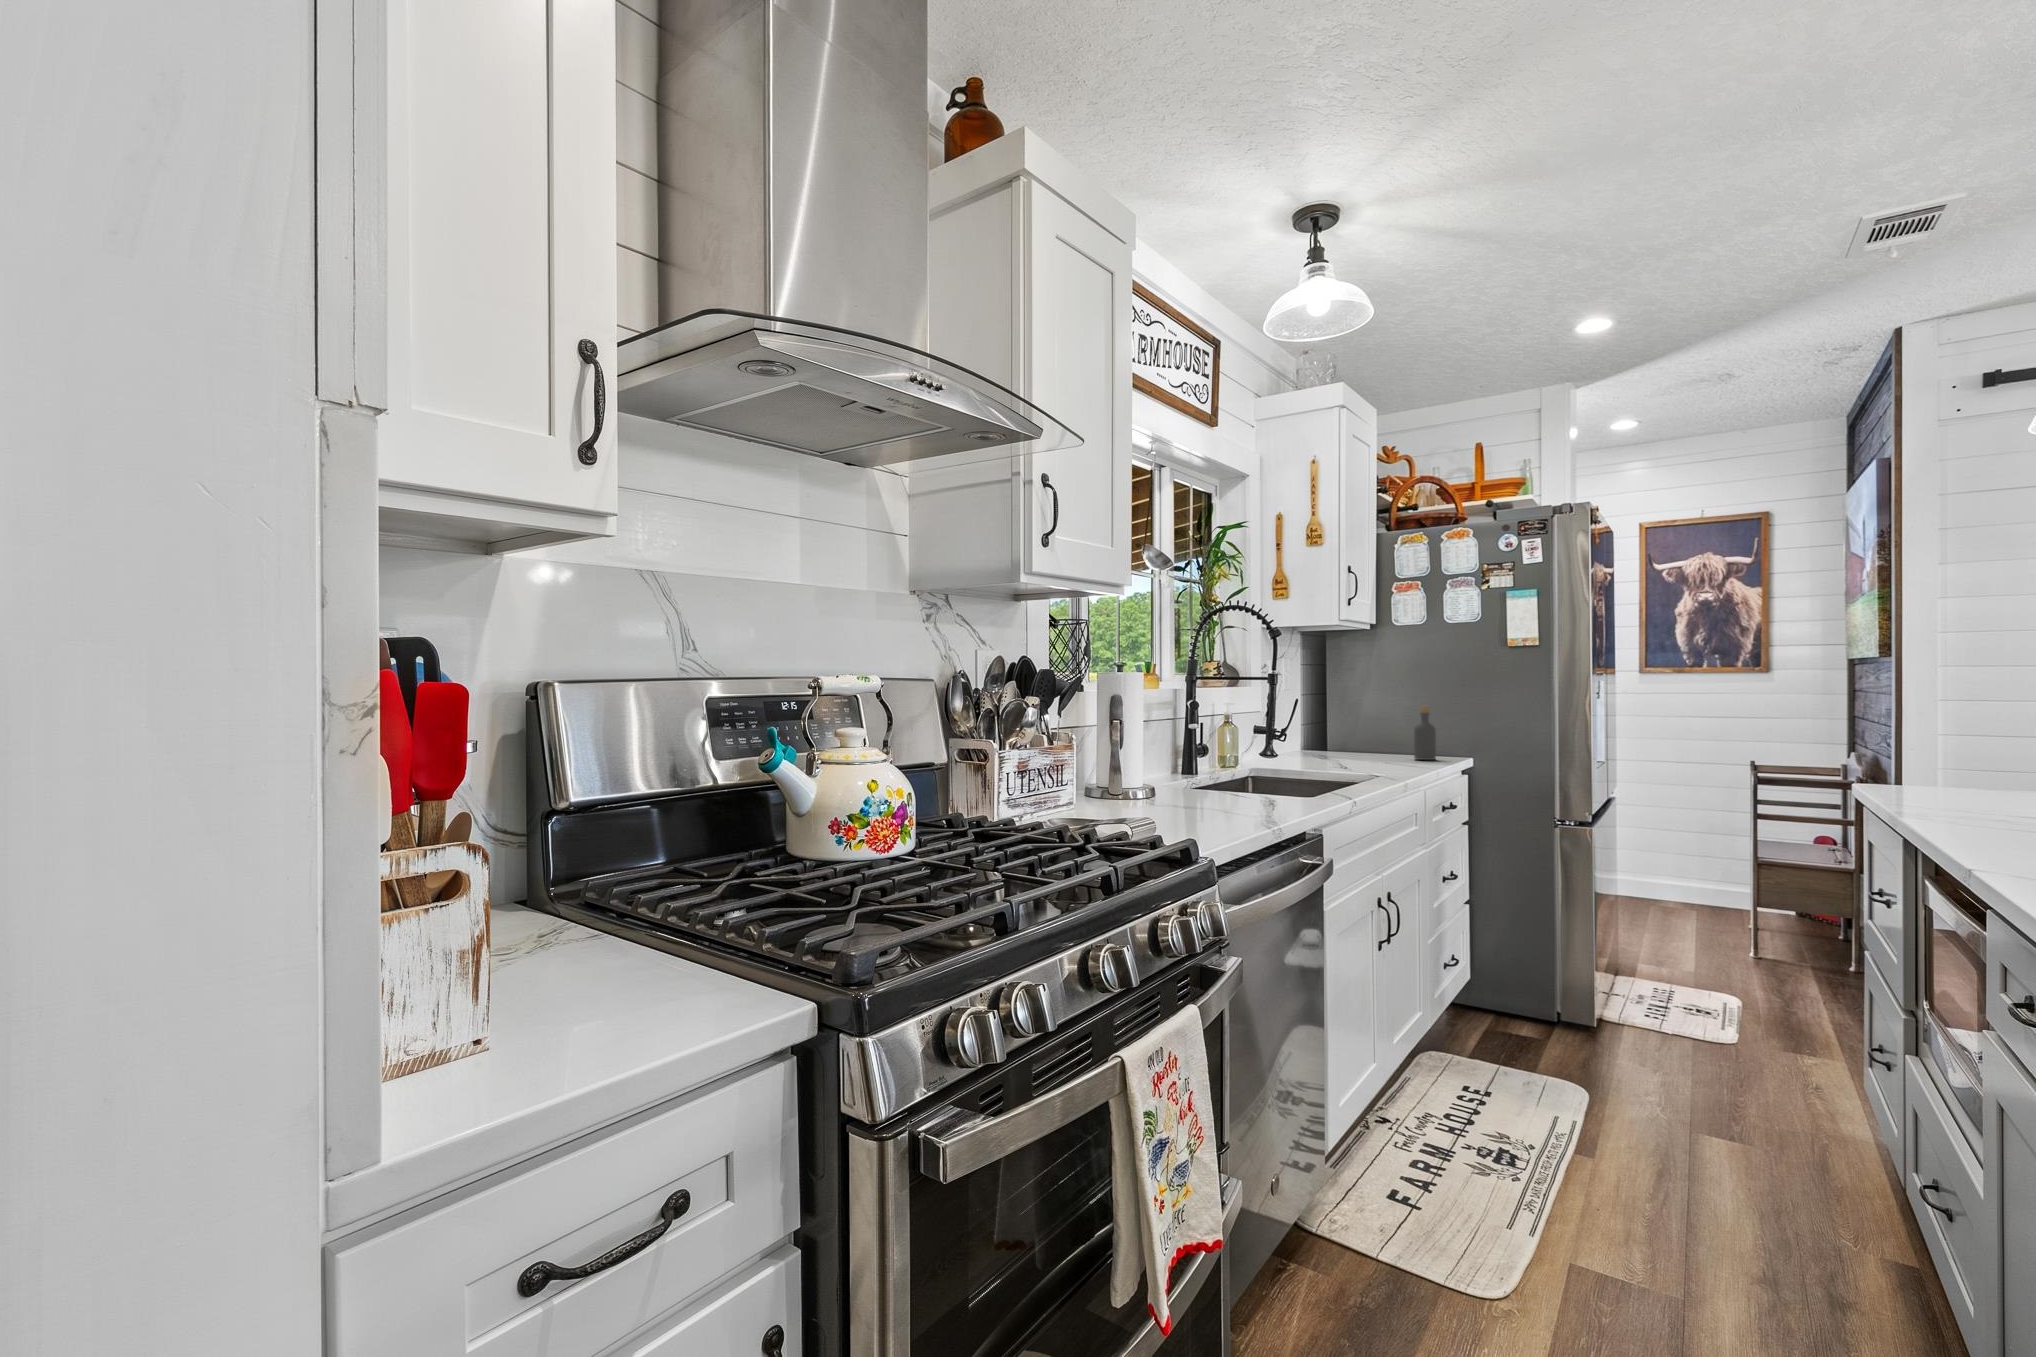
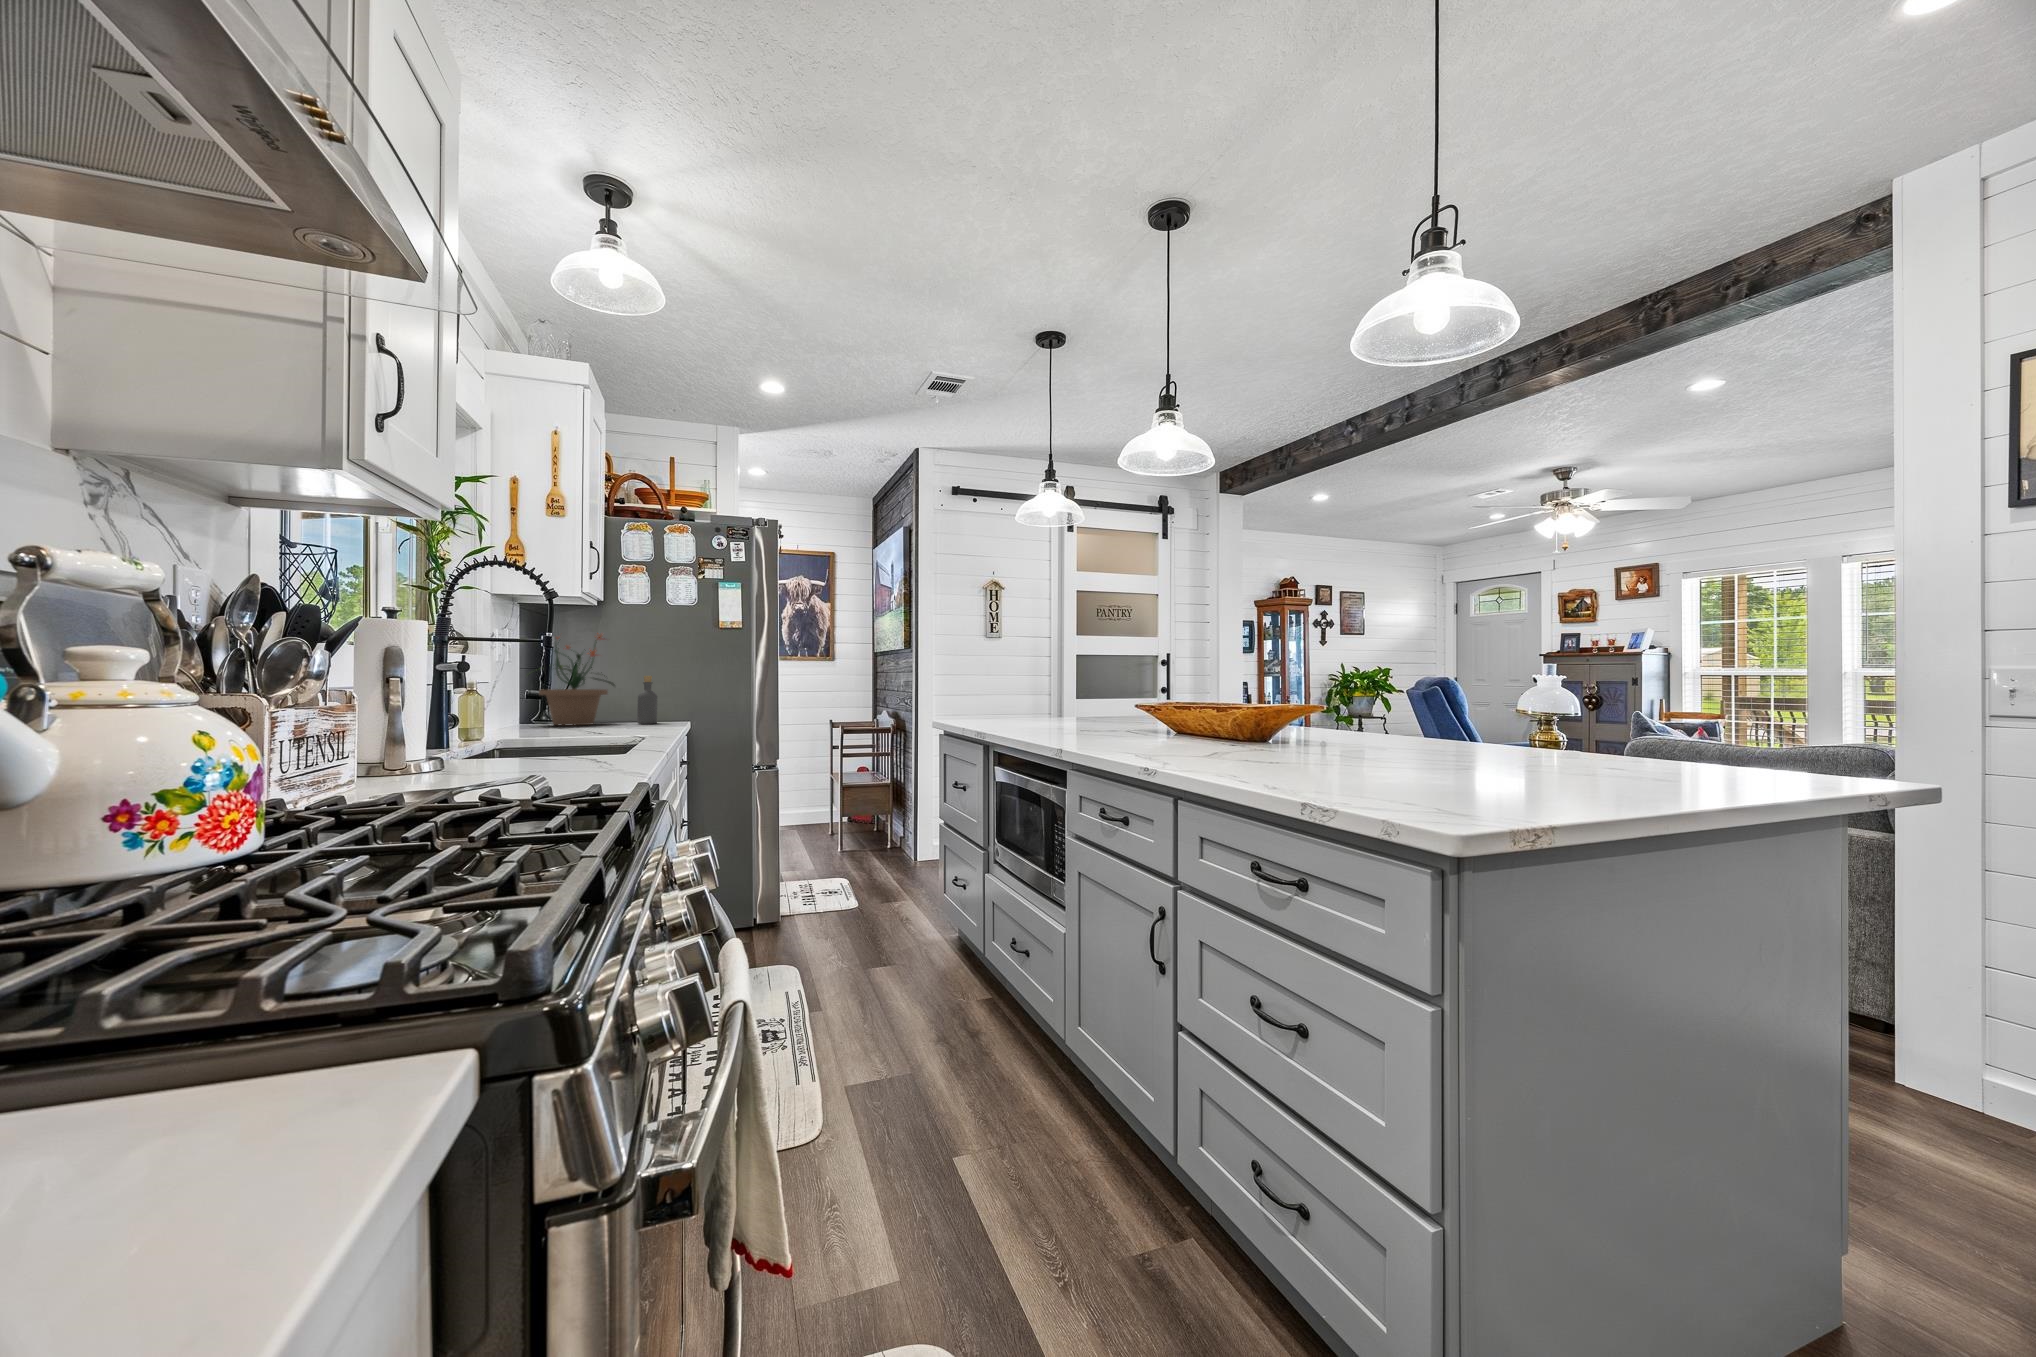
potted plant: none [1309,656,1395,758] -> present [539,633,614,725]

